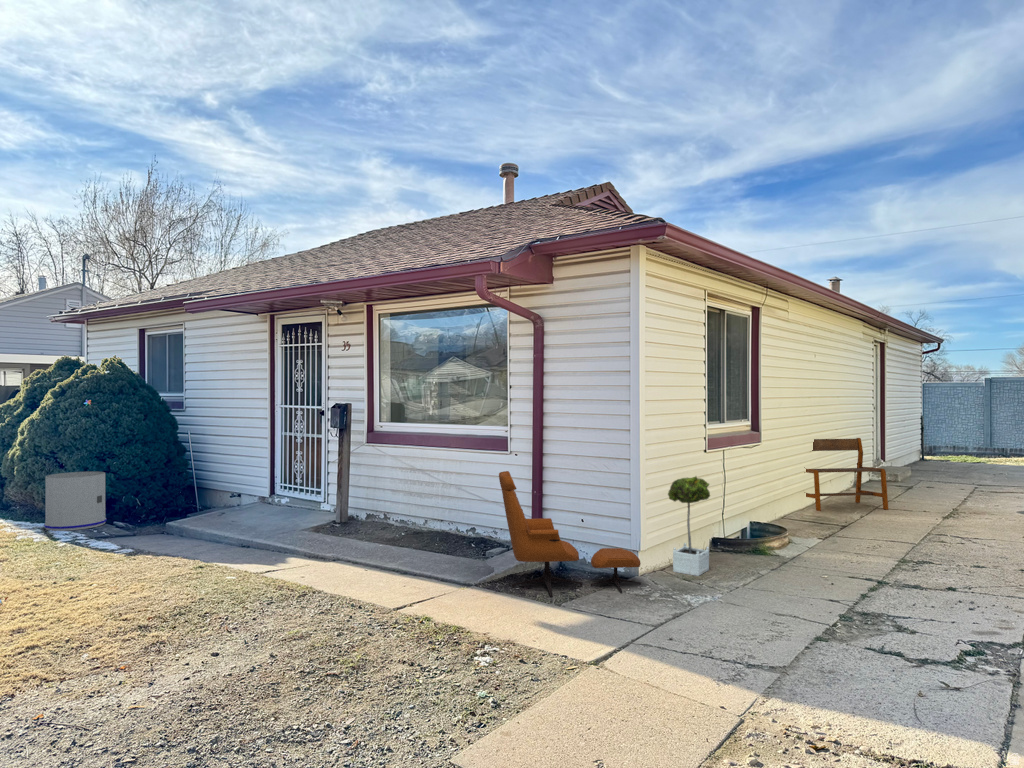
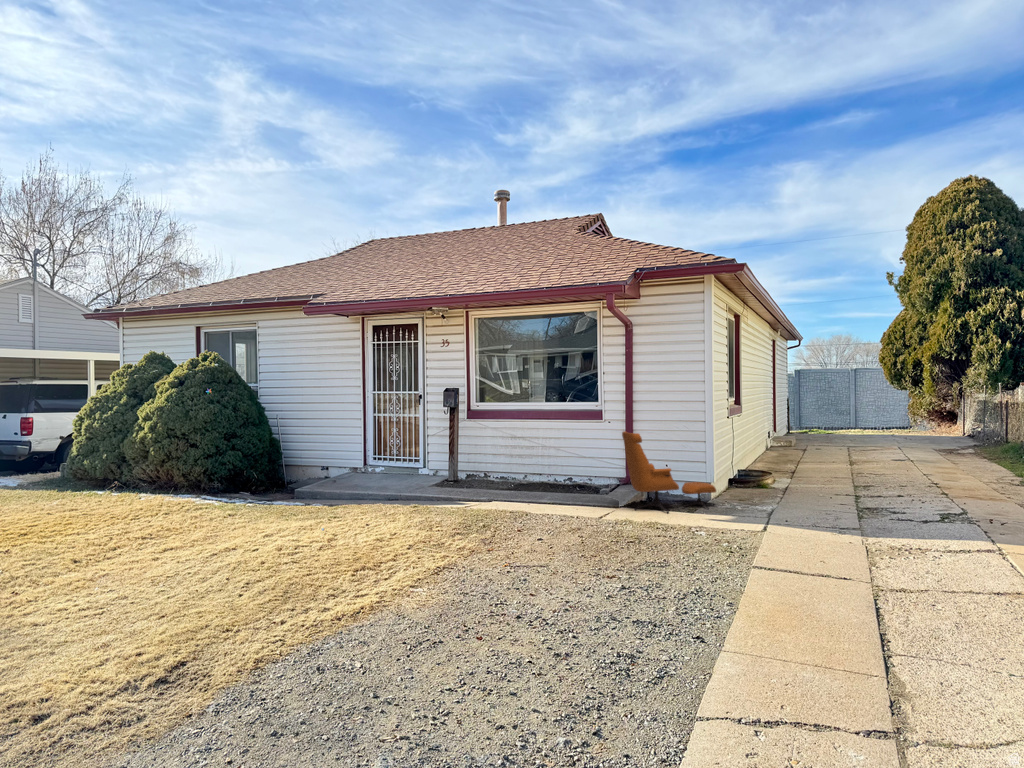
bench: present [804,438,888,511] -> none [751,410,815,463]
trash can: present [44,472,107,531] -> none [194,449,242,498]
potted tree: present [668,476,710,576] -> none [721,432,749,499]

